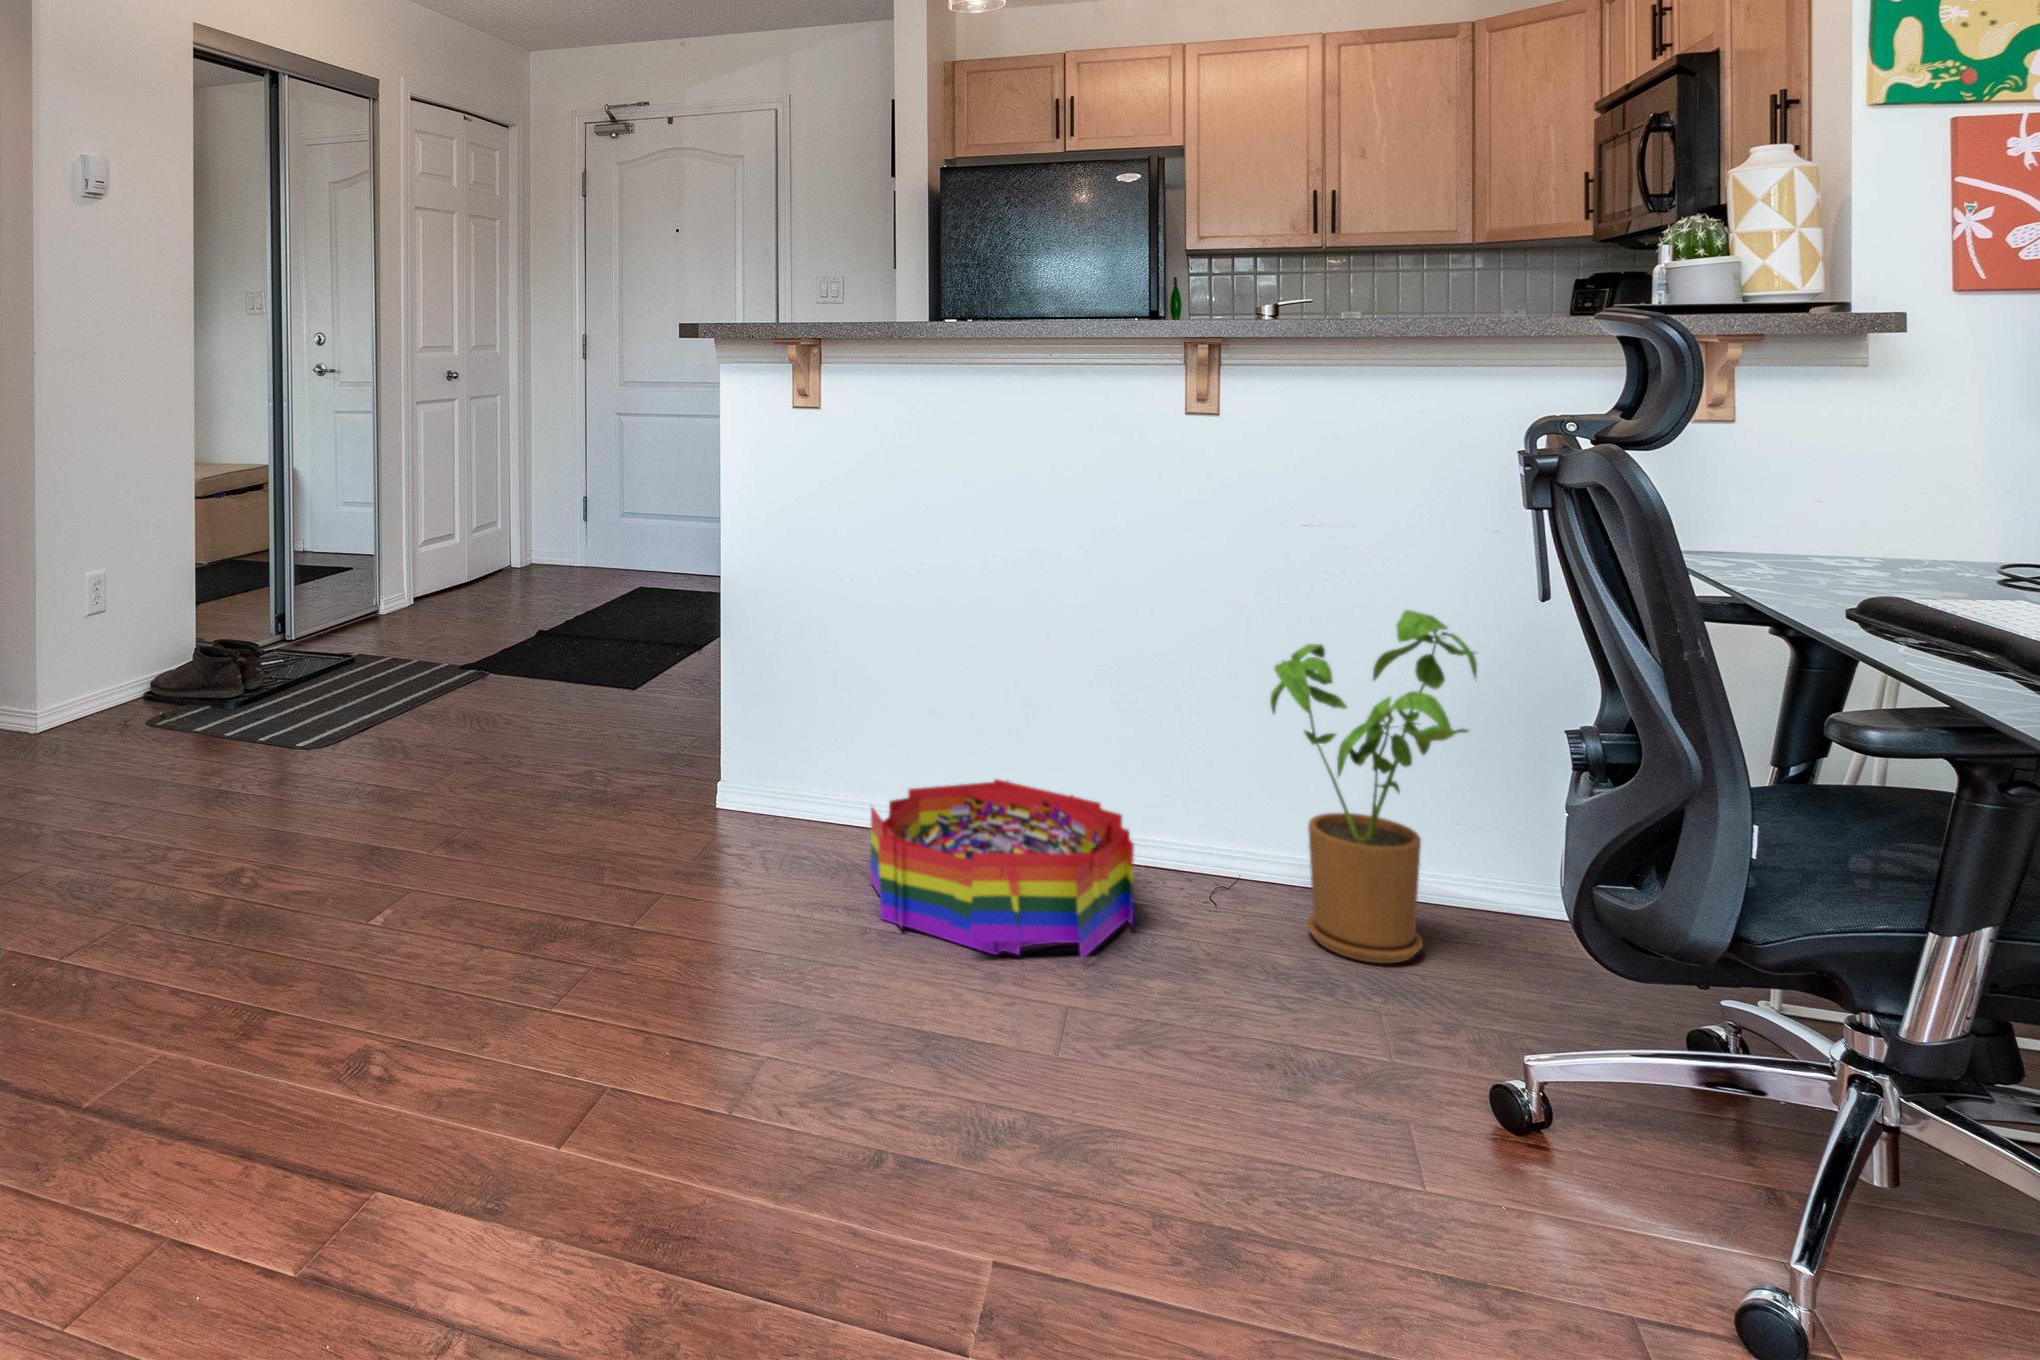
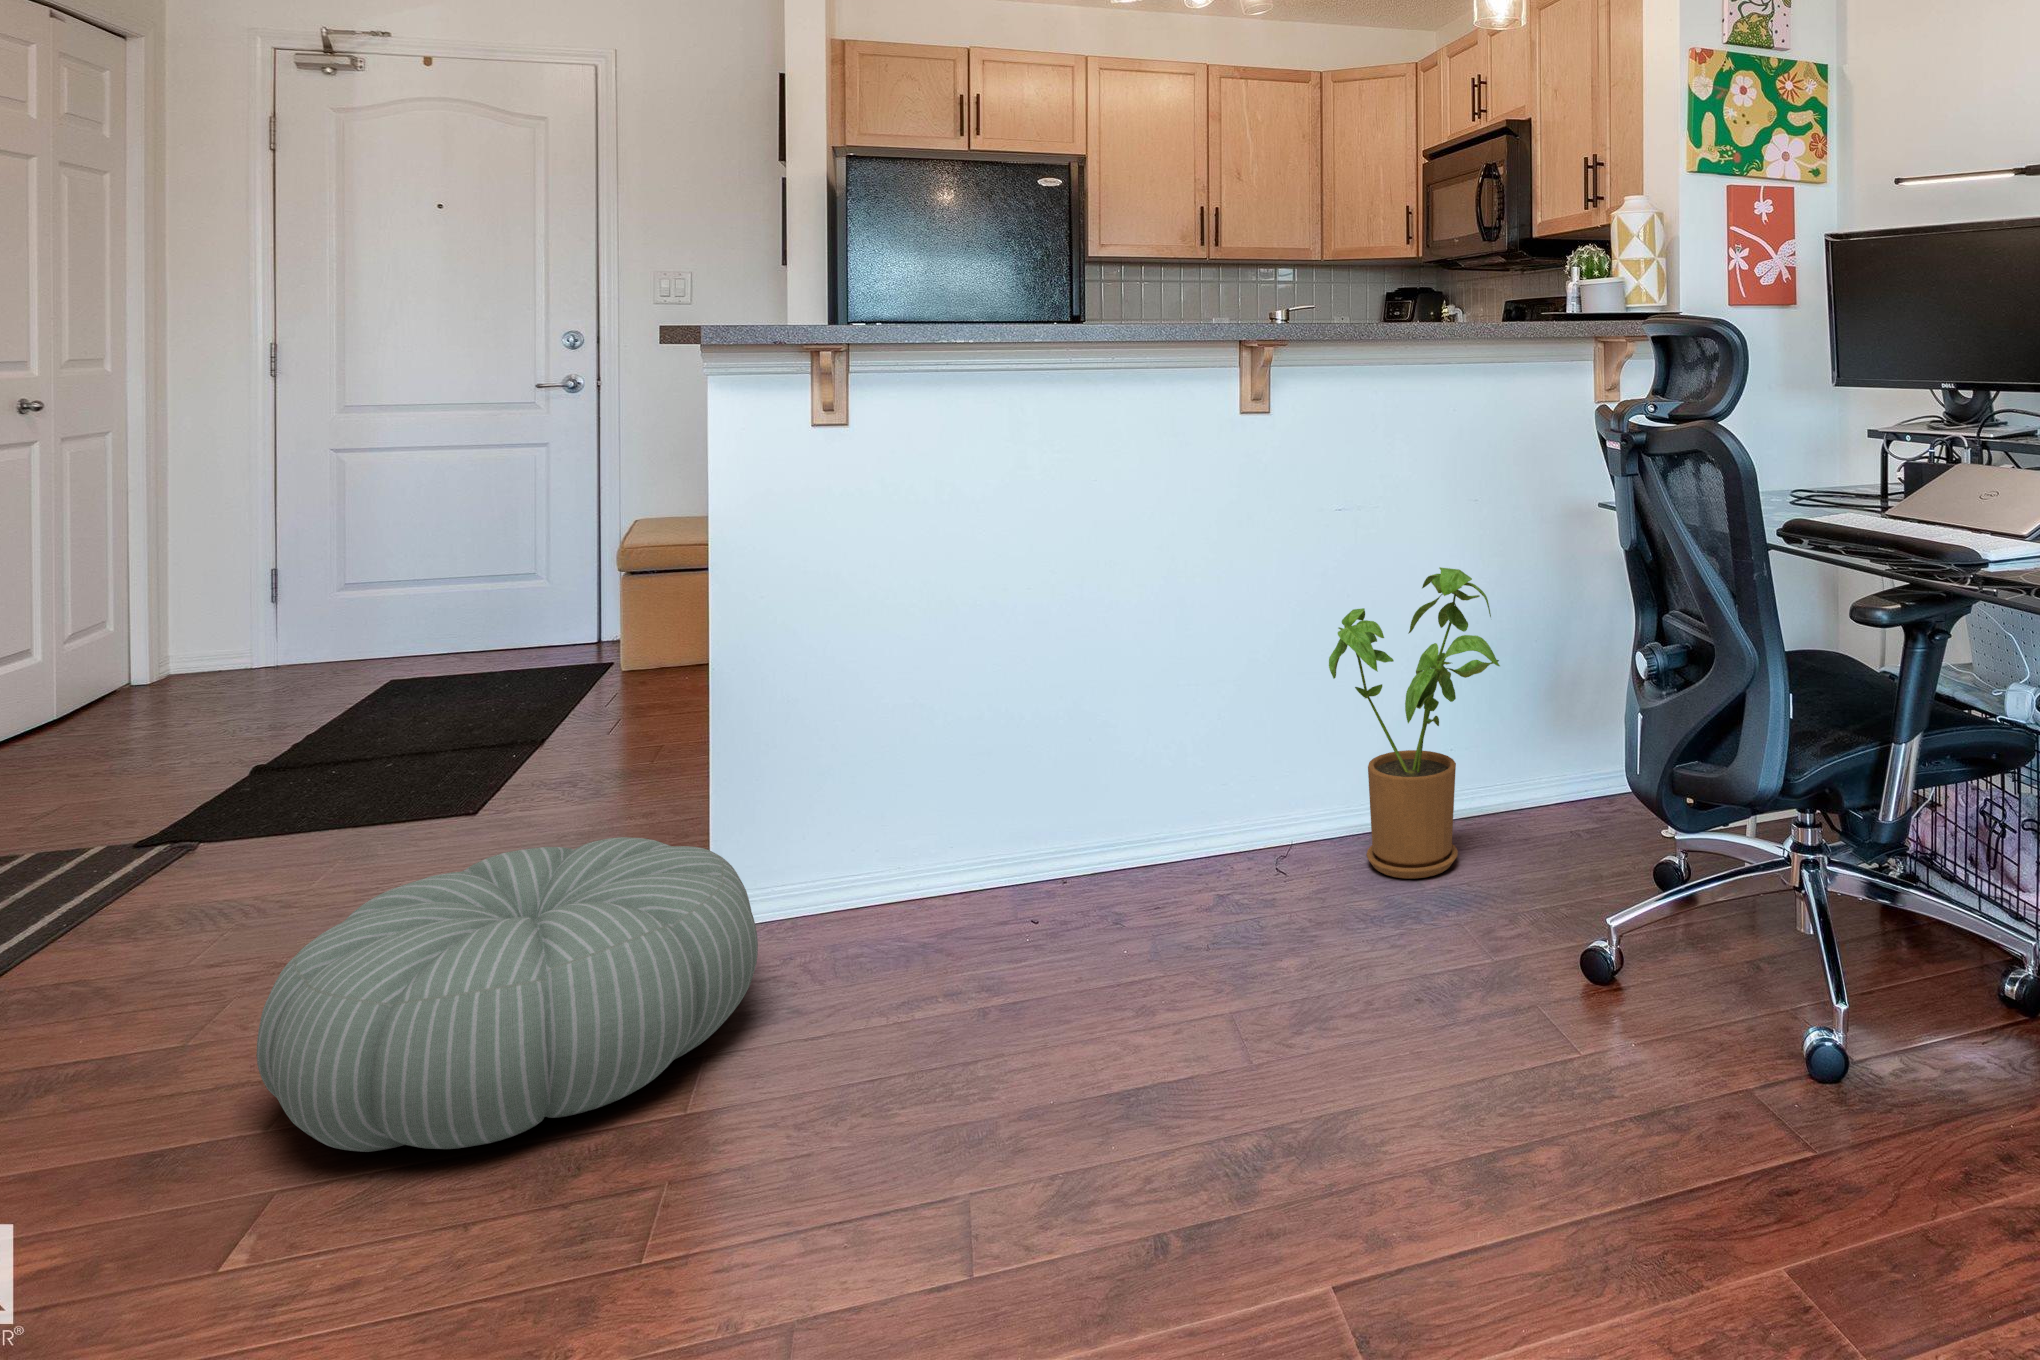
pouf: none [426,714,717,906] -> present [257,837,758,1152]
storage bin: present [870,779,1134,959] -> none [952,796,1239,990]

